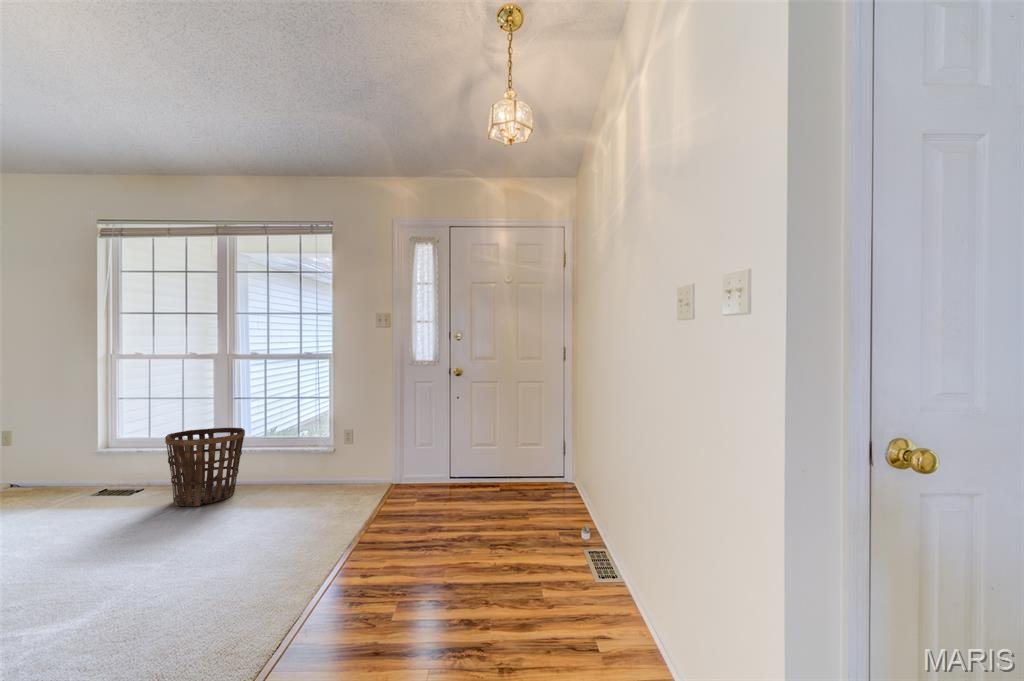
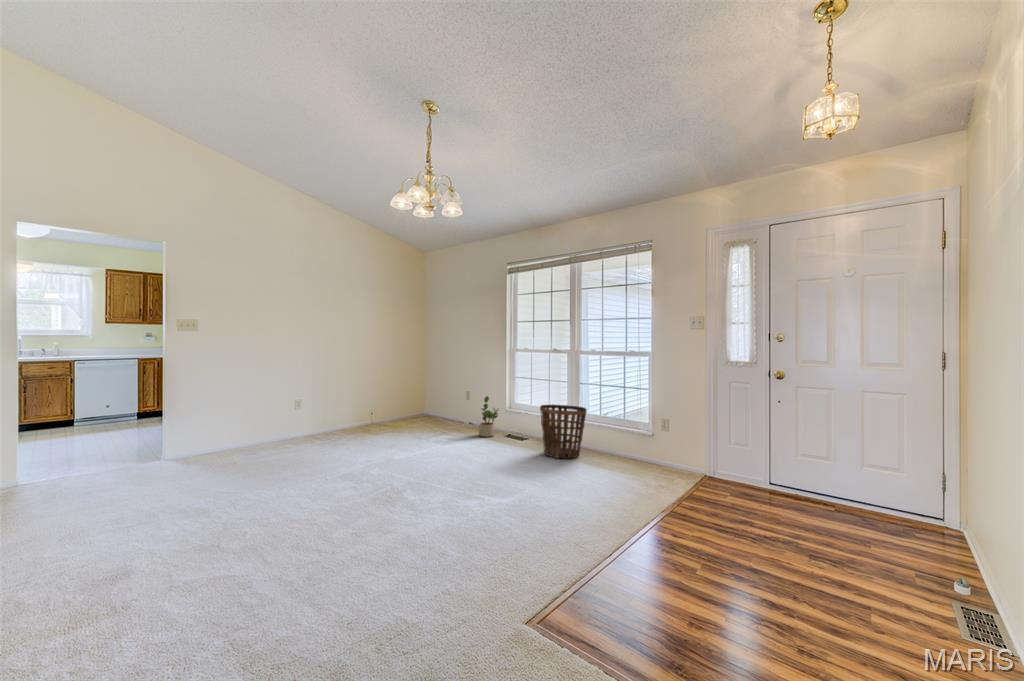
potted plant: none [36,431,85,499] -> present [479,396,499,437]

